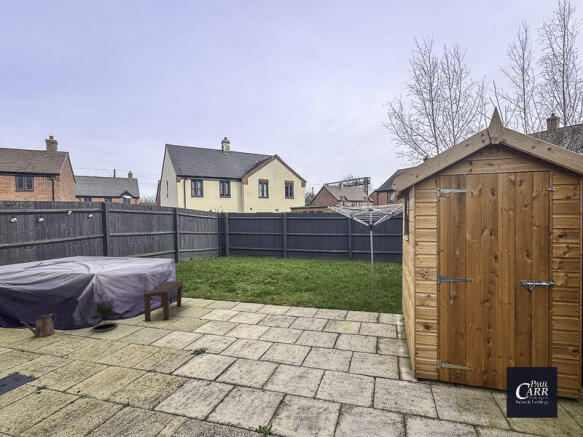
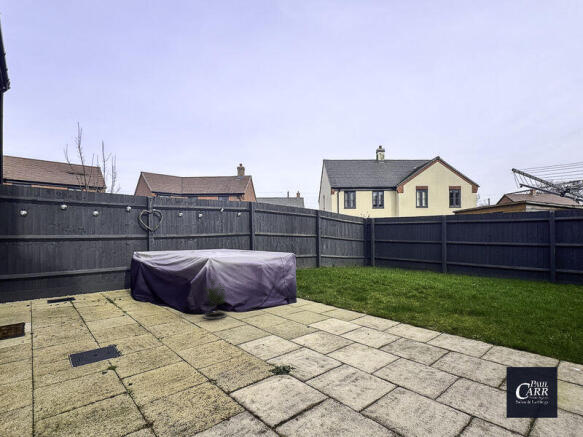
bench: present [144,281,183,321] -> none [252,277,300,319]
watering can: present [20,314,56,338] -> none [148,294,182,315]

